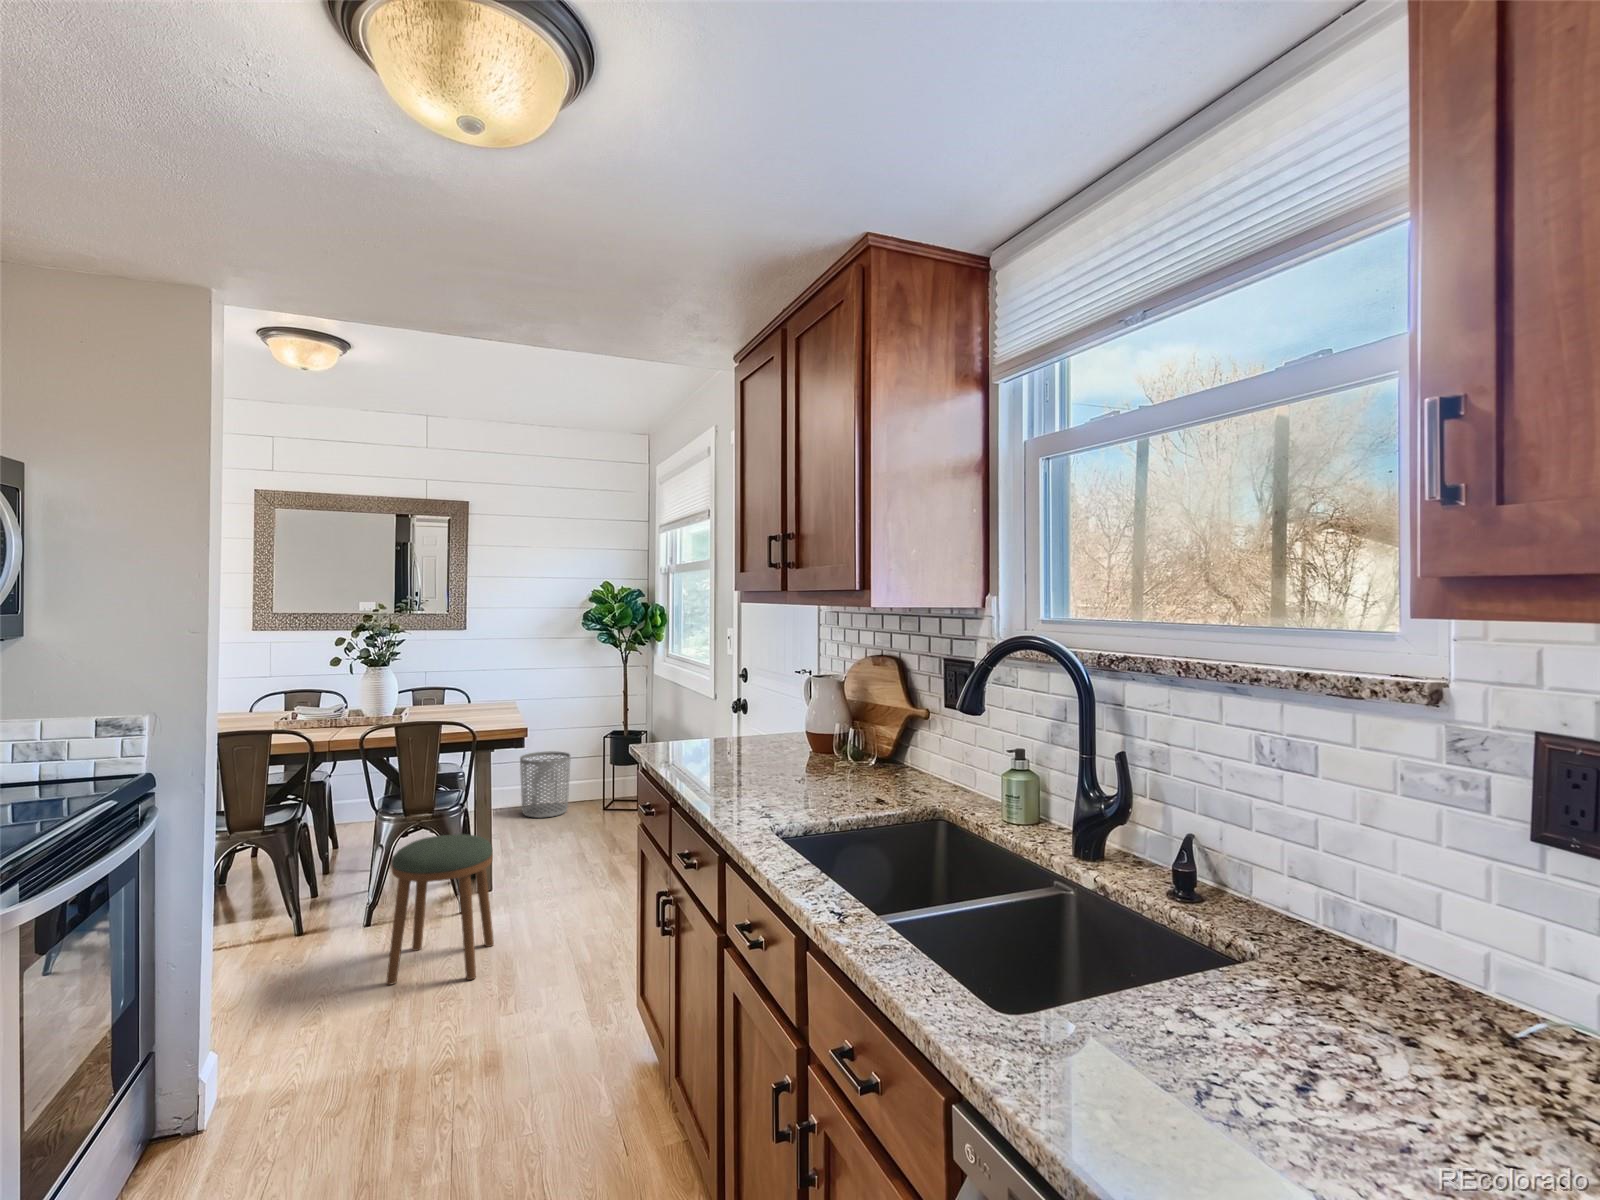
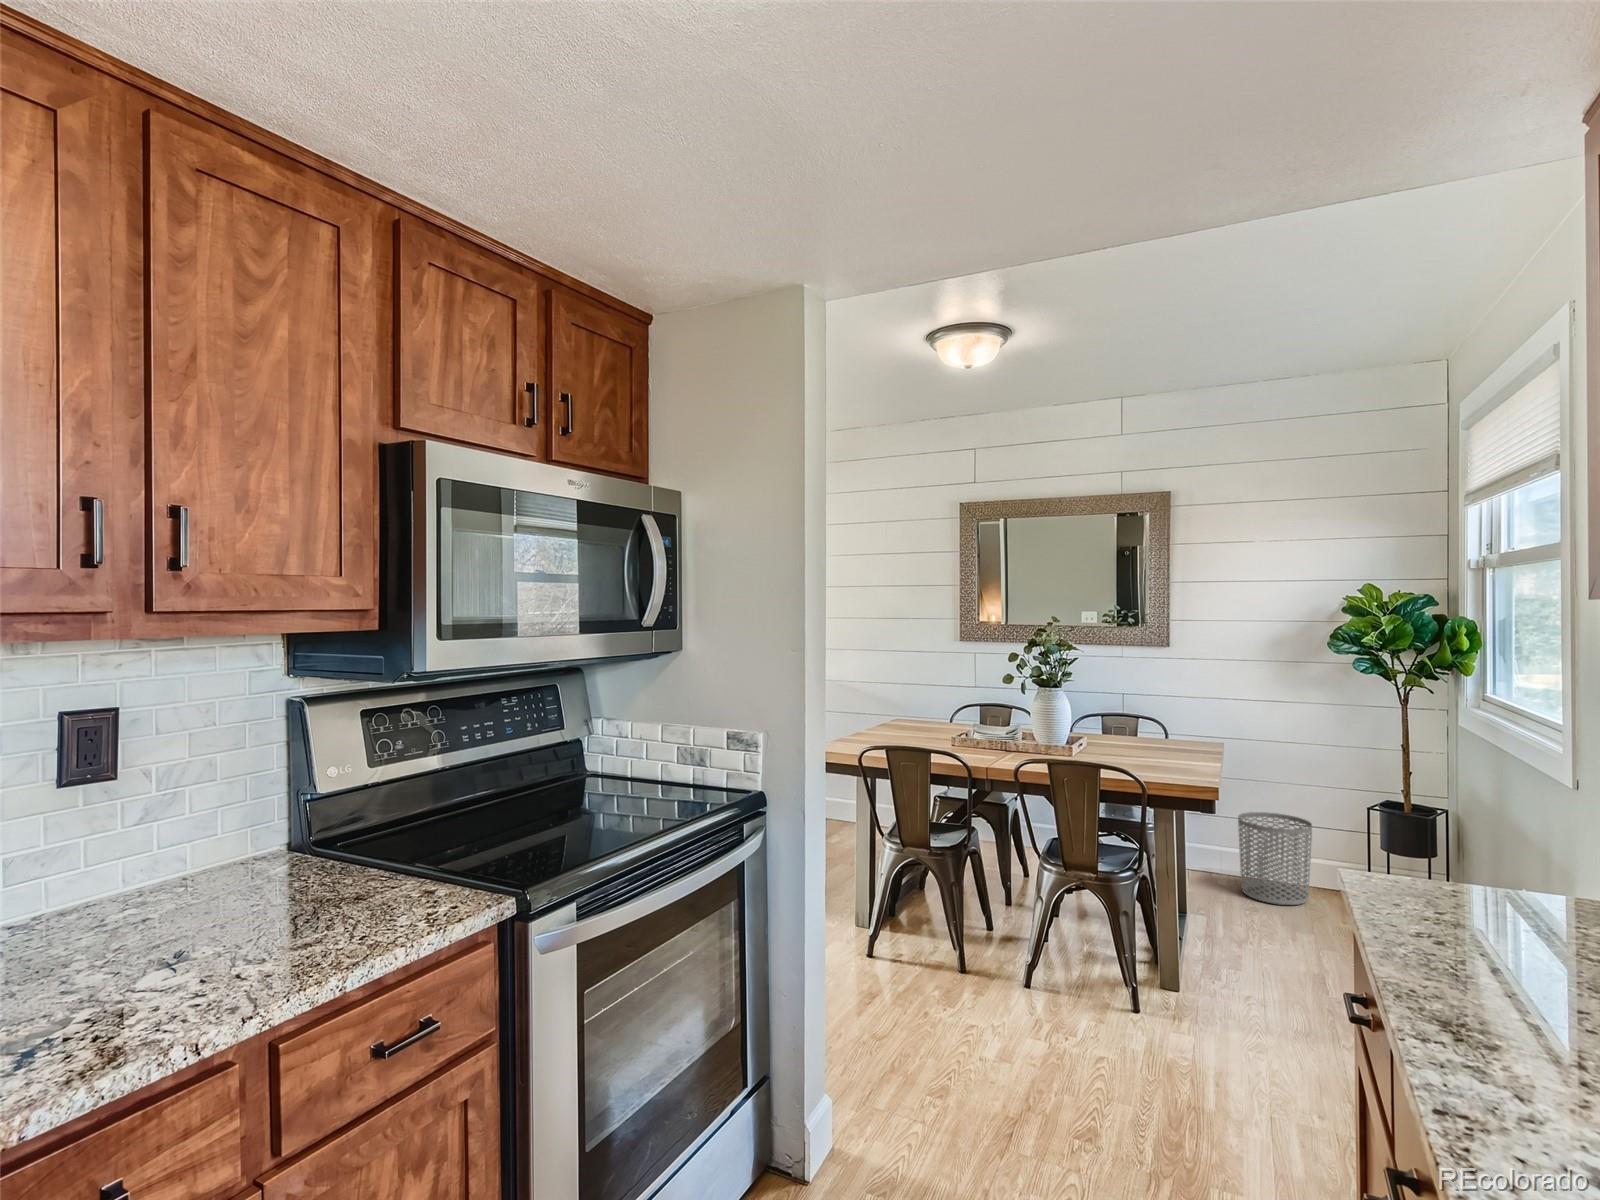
stool: present [386,834,494,985] -> none [1021,910,1161,1123]

